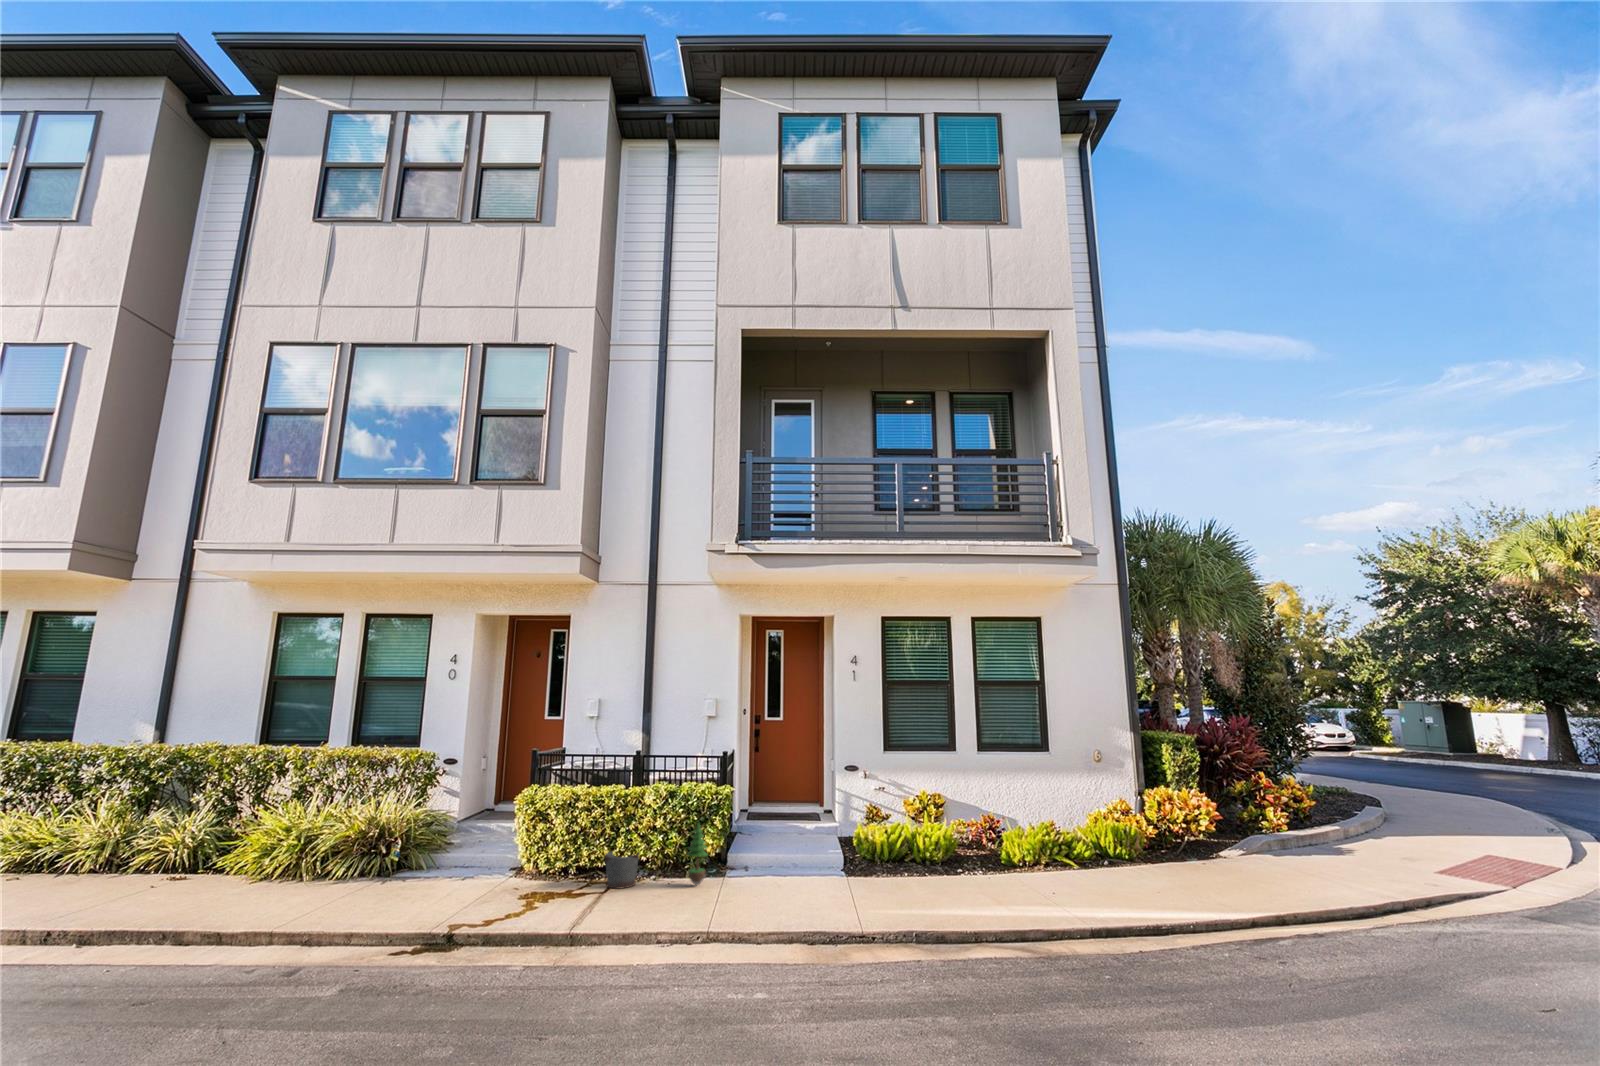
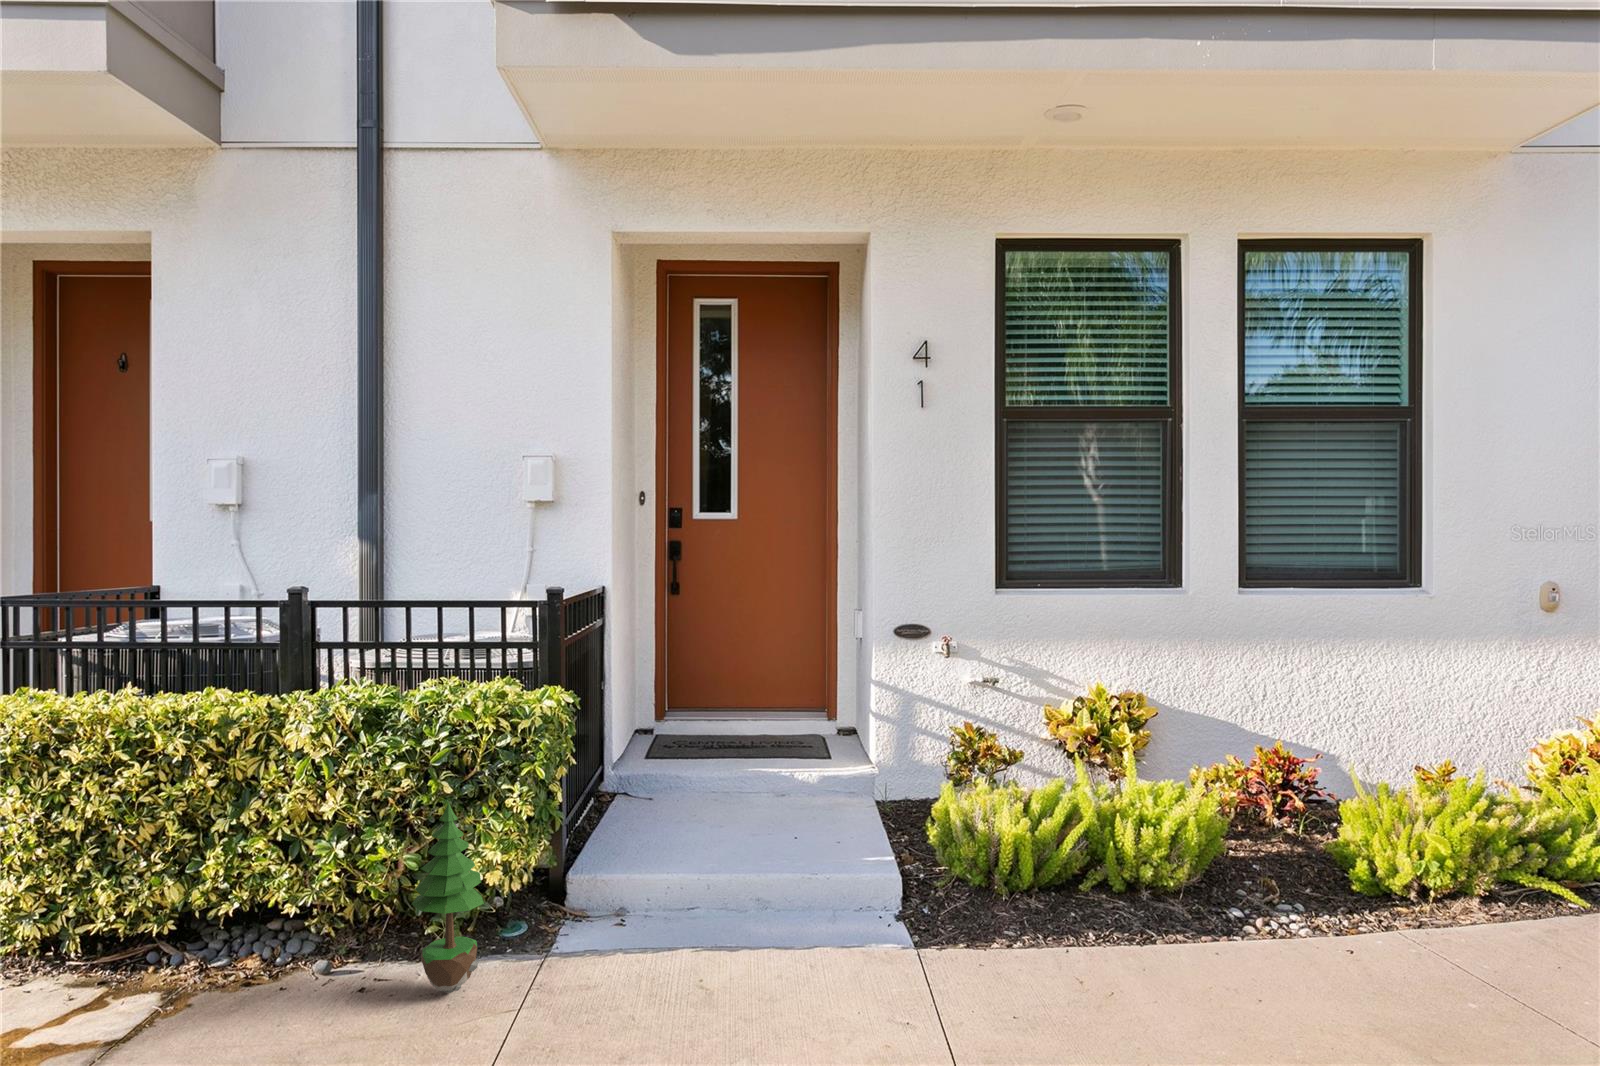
bucket: present [605,852,640,889] -> none [144,881,275,1013]

